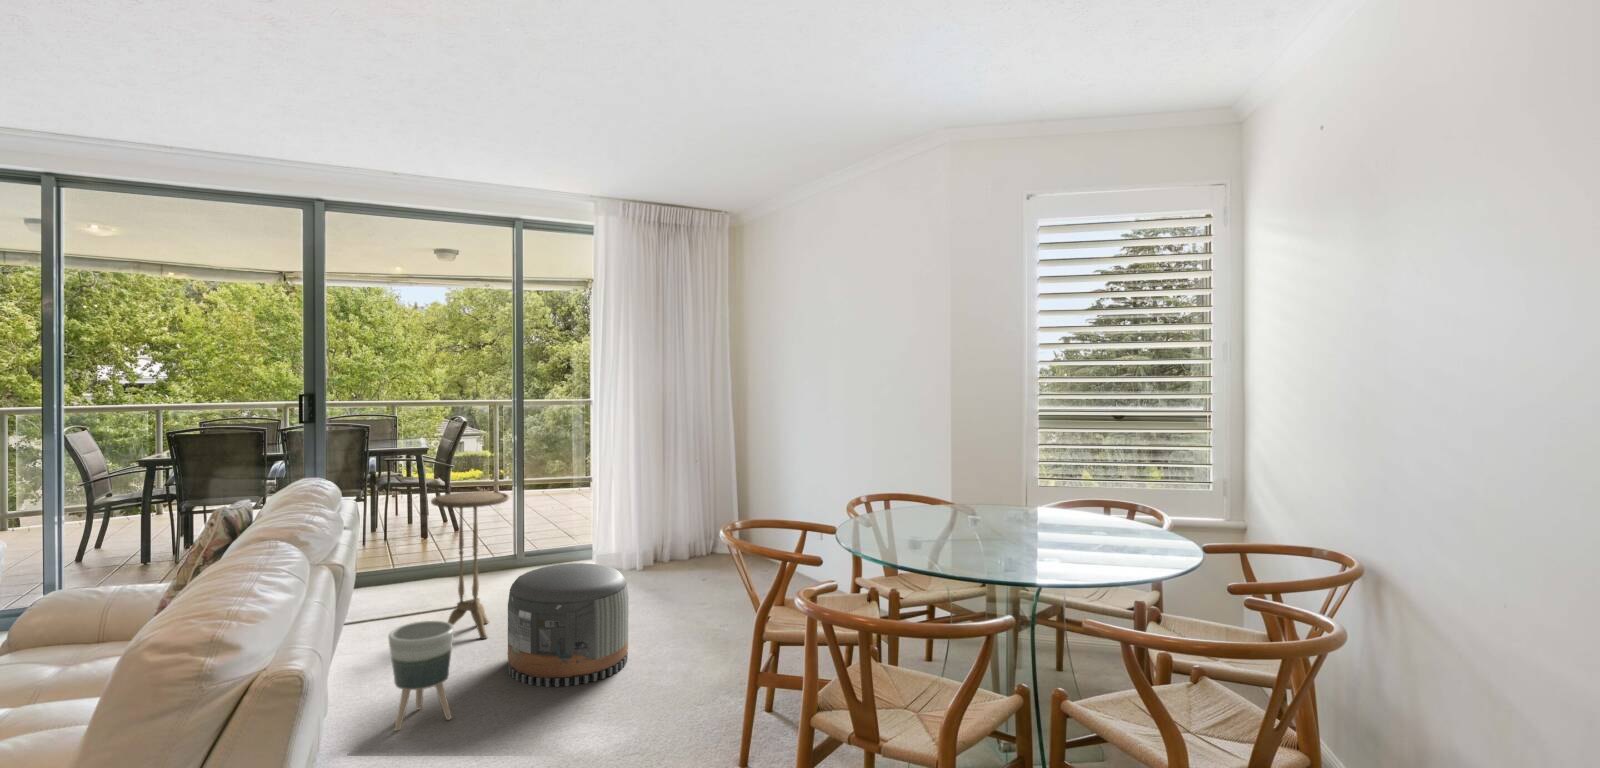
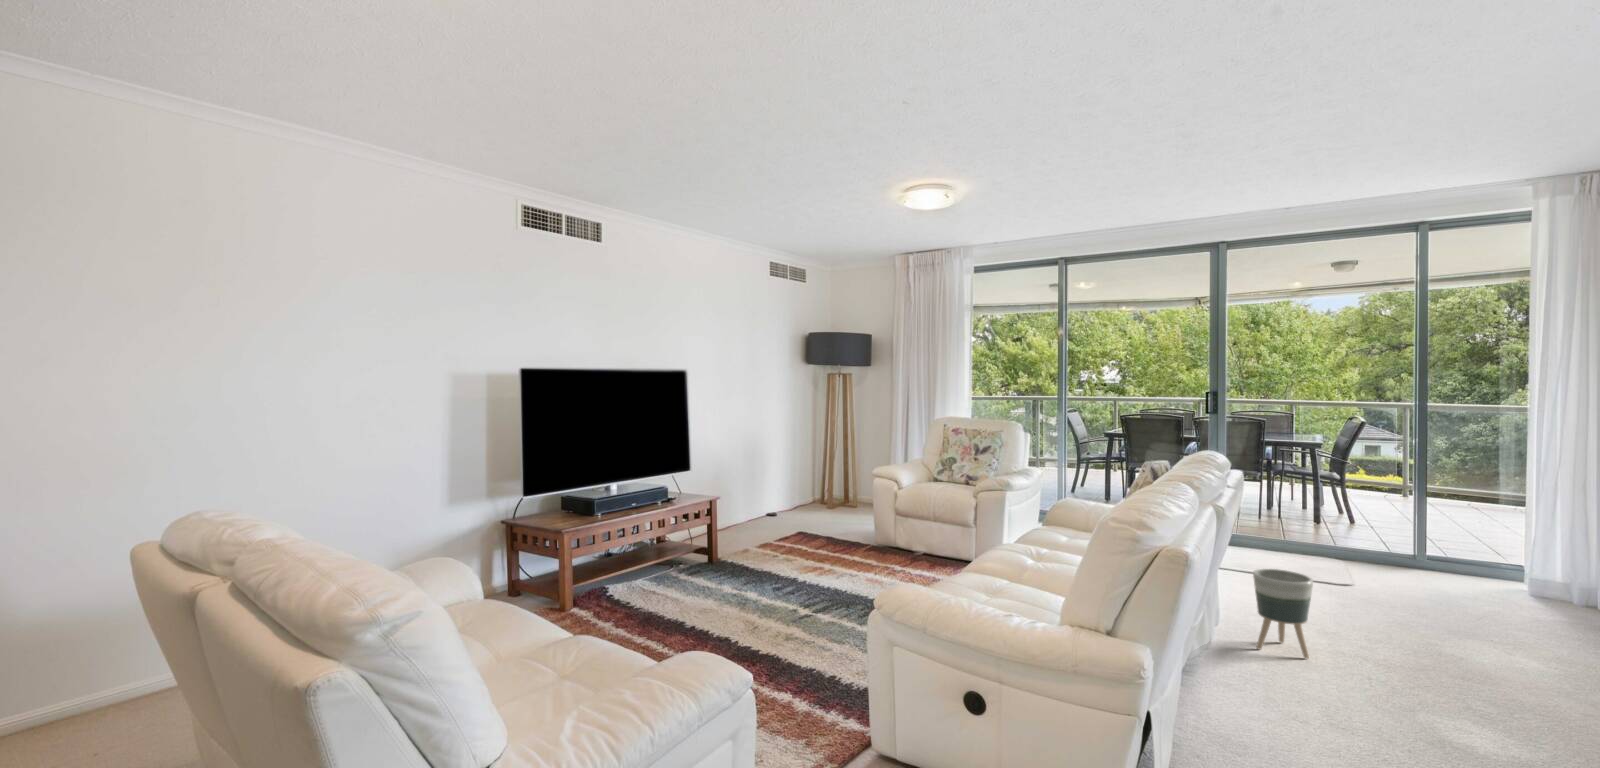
side table: present [431,491,509,639] -> none [1309,478,1394,616]
pouf: present [508,563,628,687] -> none [1379,559,1546,689]

